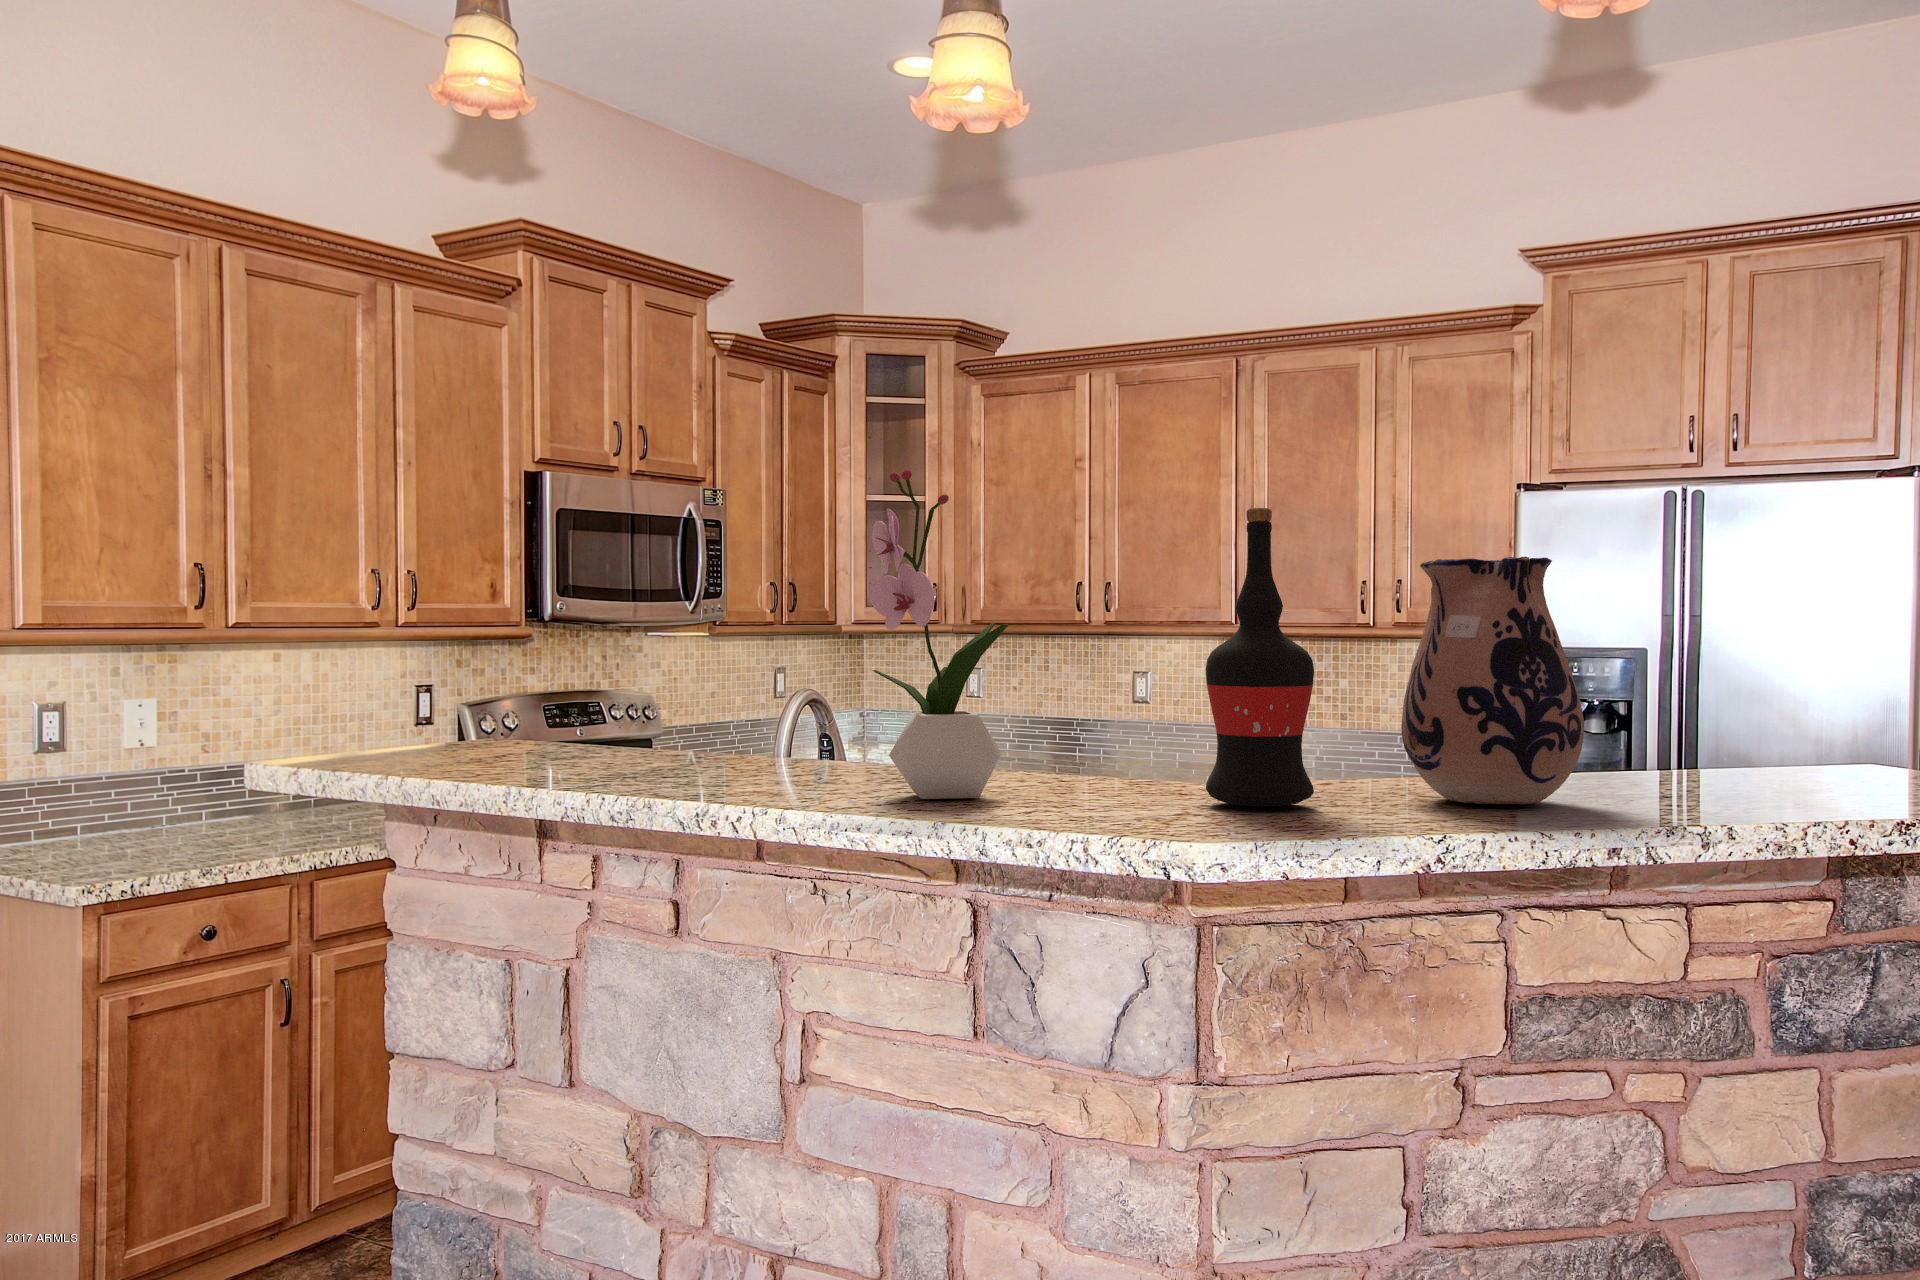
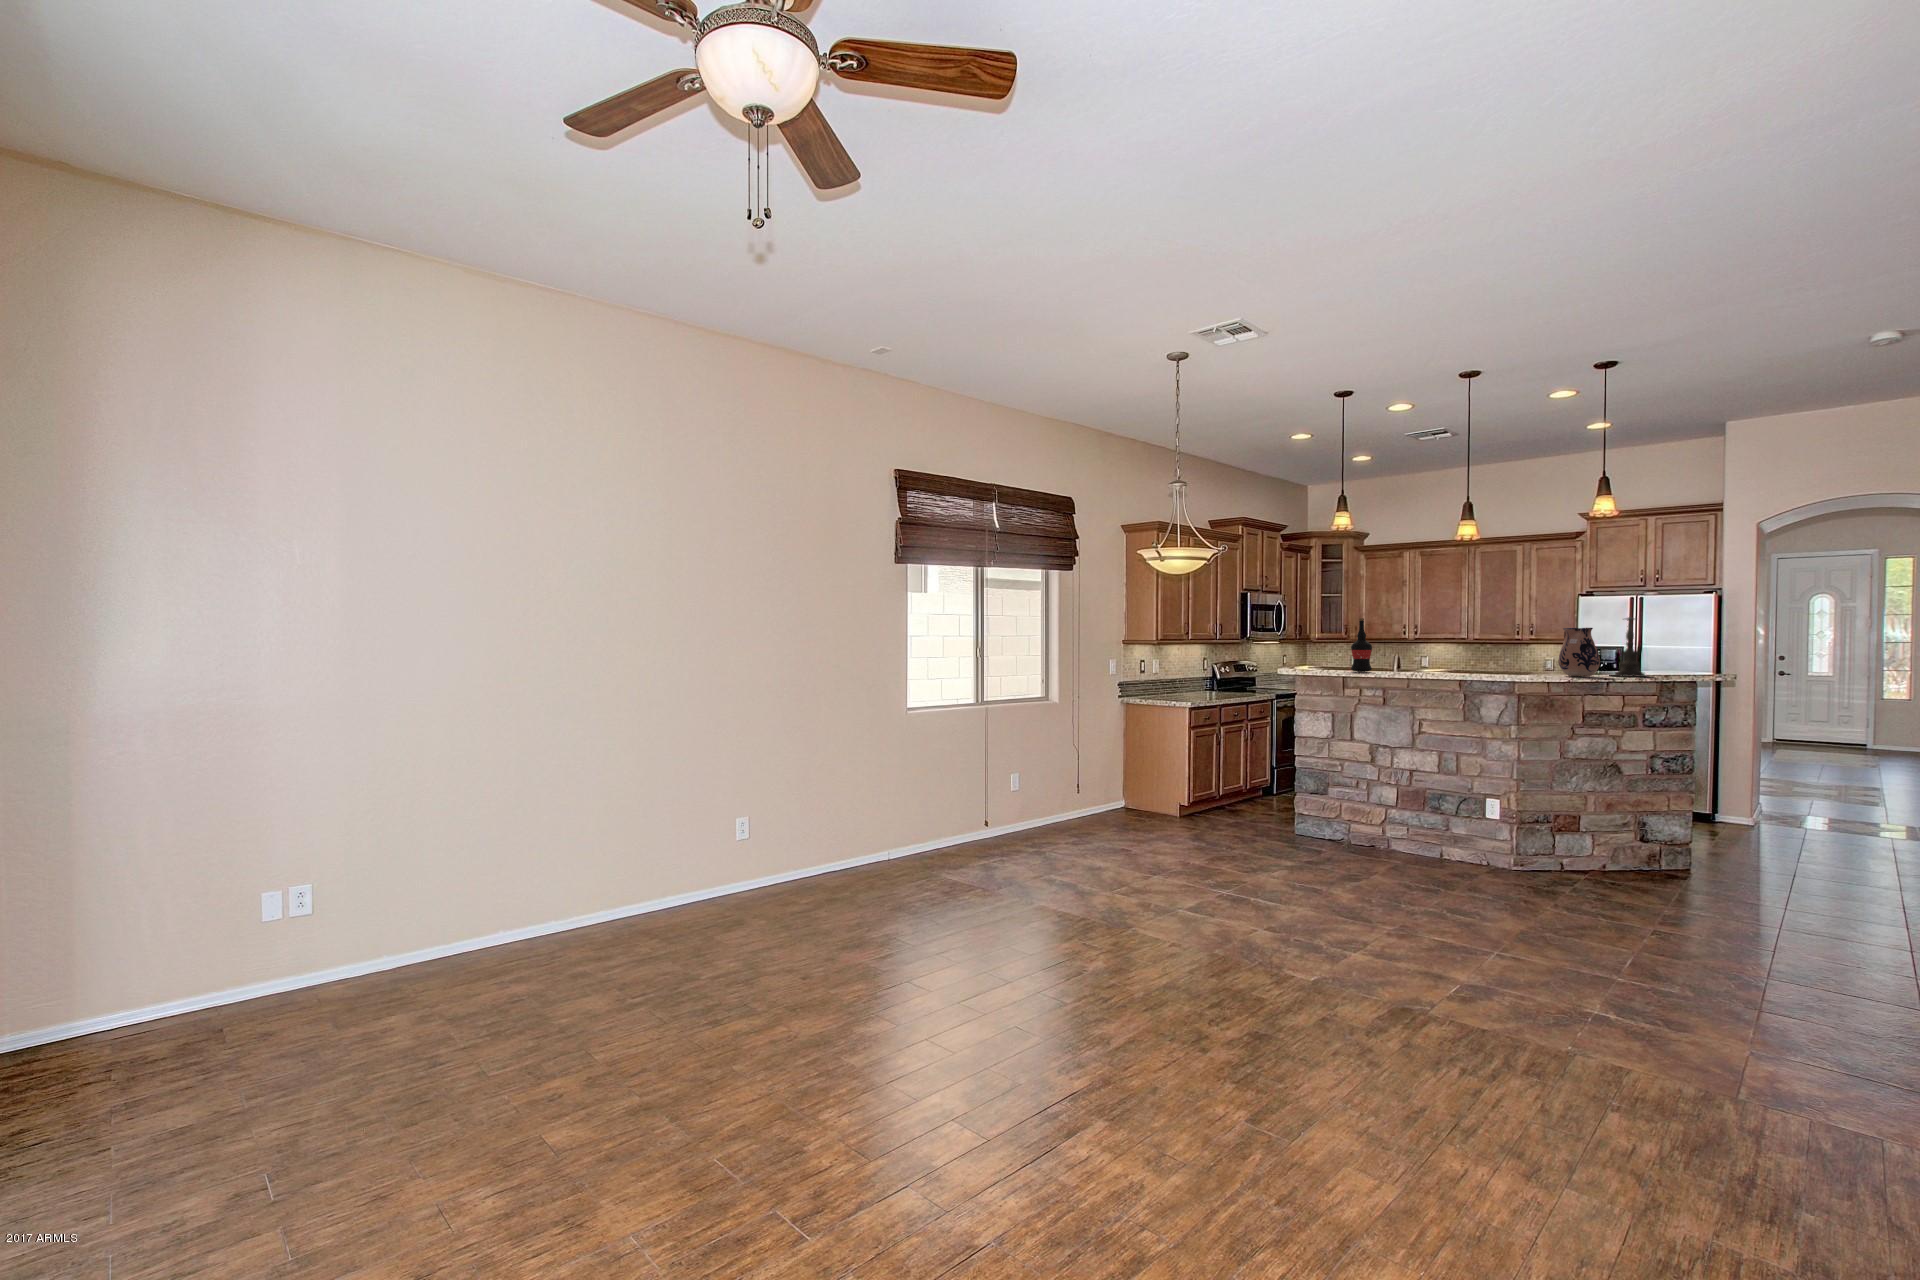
flower arrangement: present [869,469,1008,799] -> none [1439,609,1473,674]
candle holder: none [1591,471,1829,799] -> present [1610,616,1645,677]
wine bottle: present [1205,508,1314,806] -> present [1351,618,1372,672]

